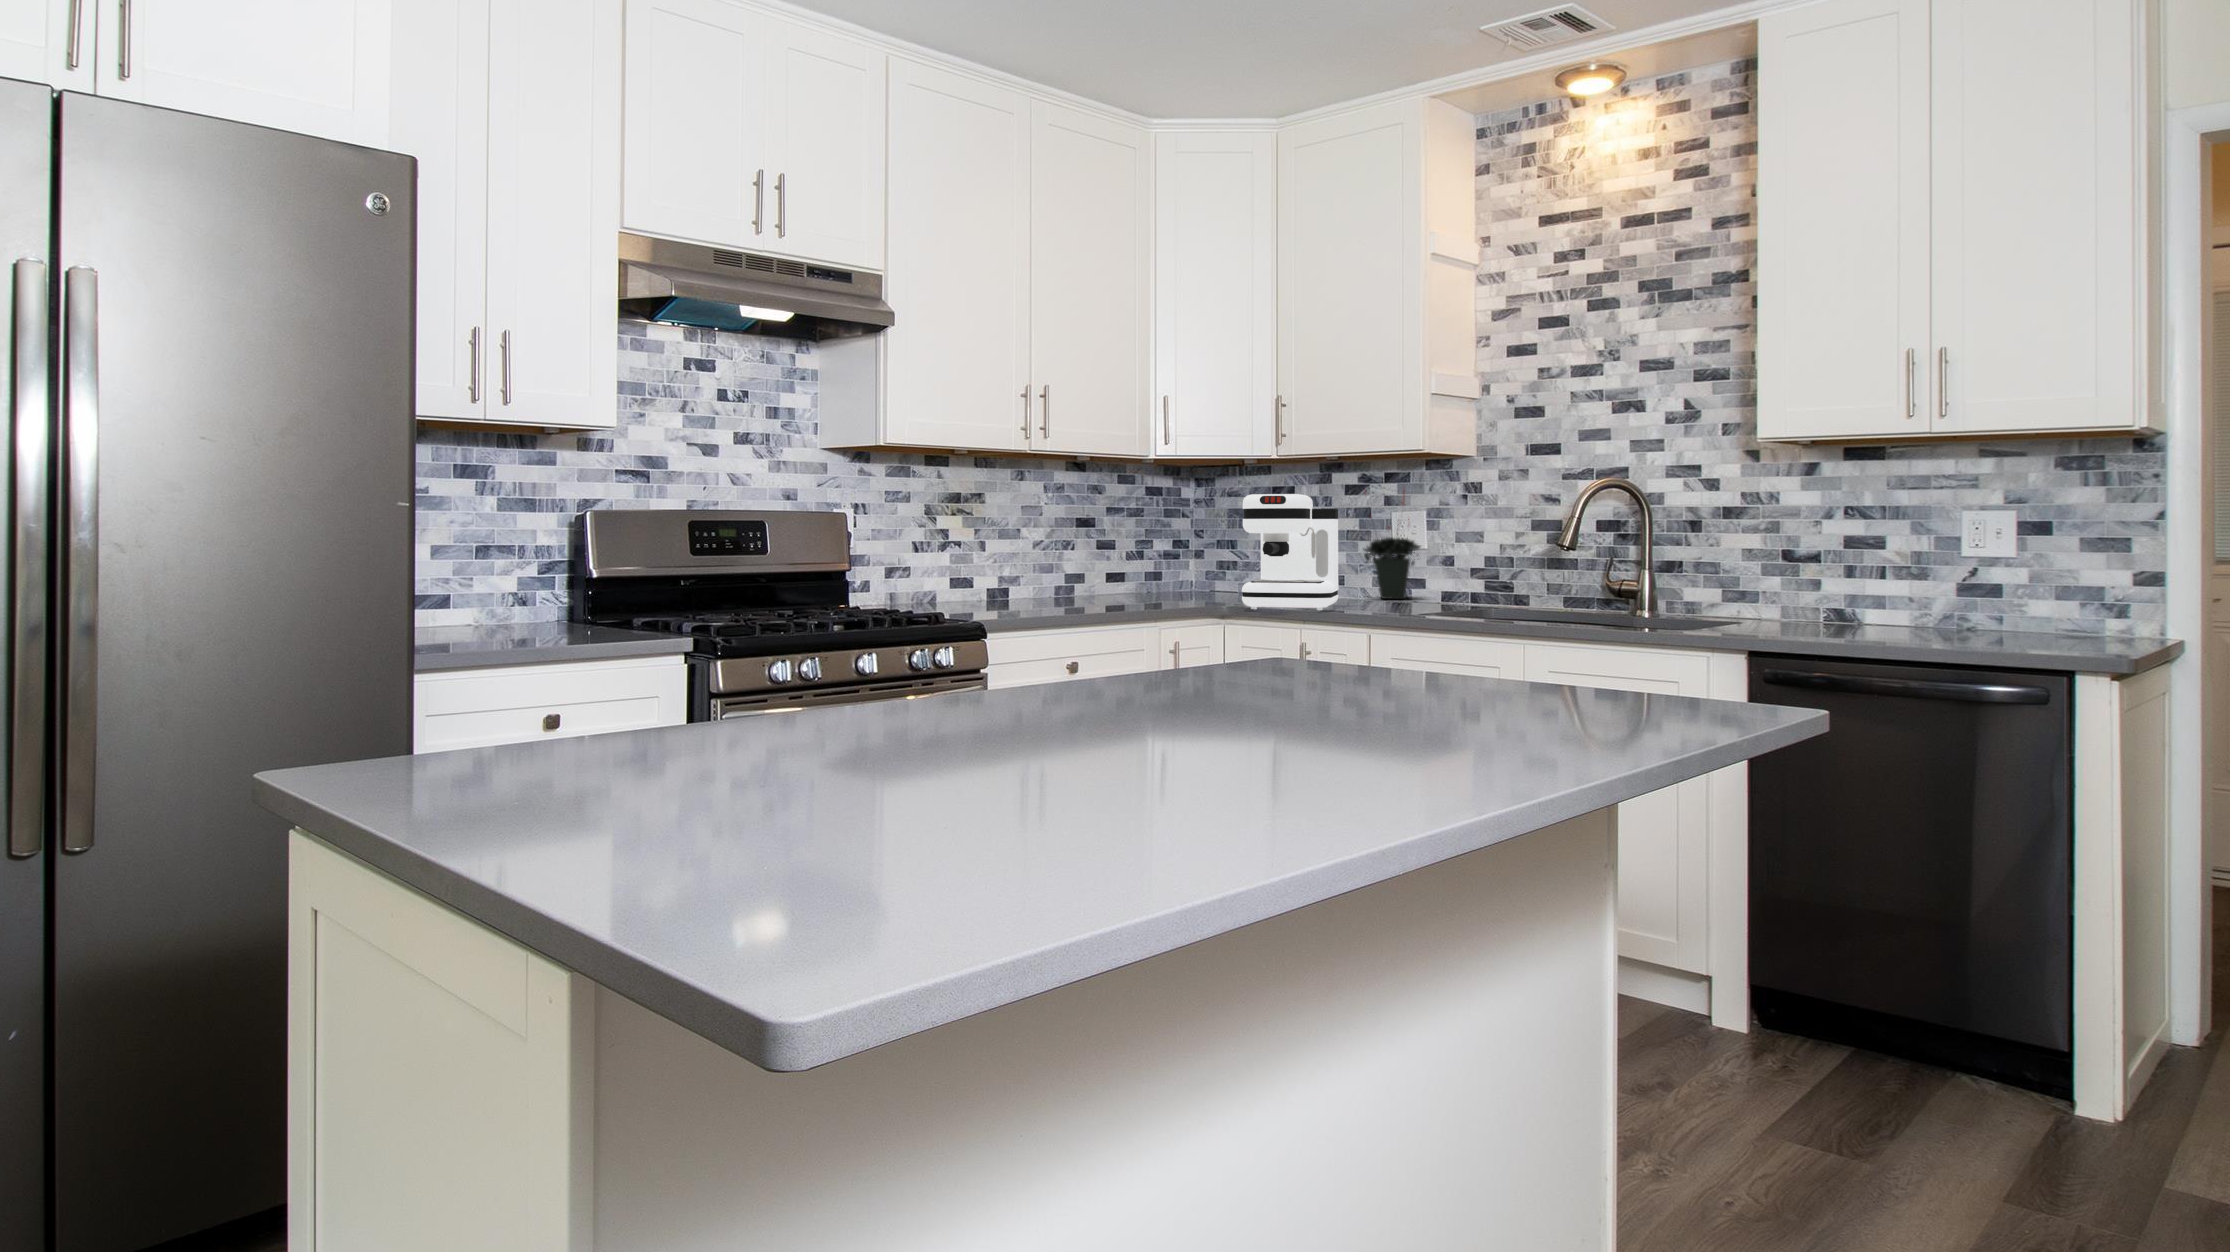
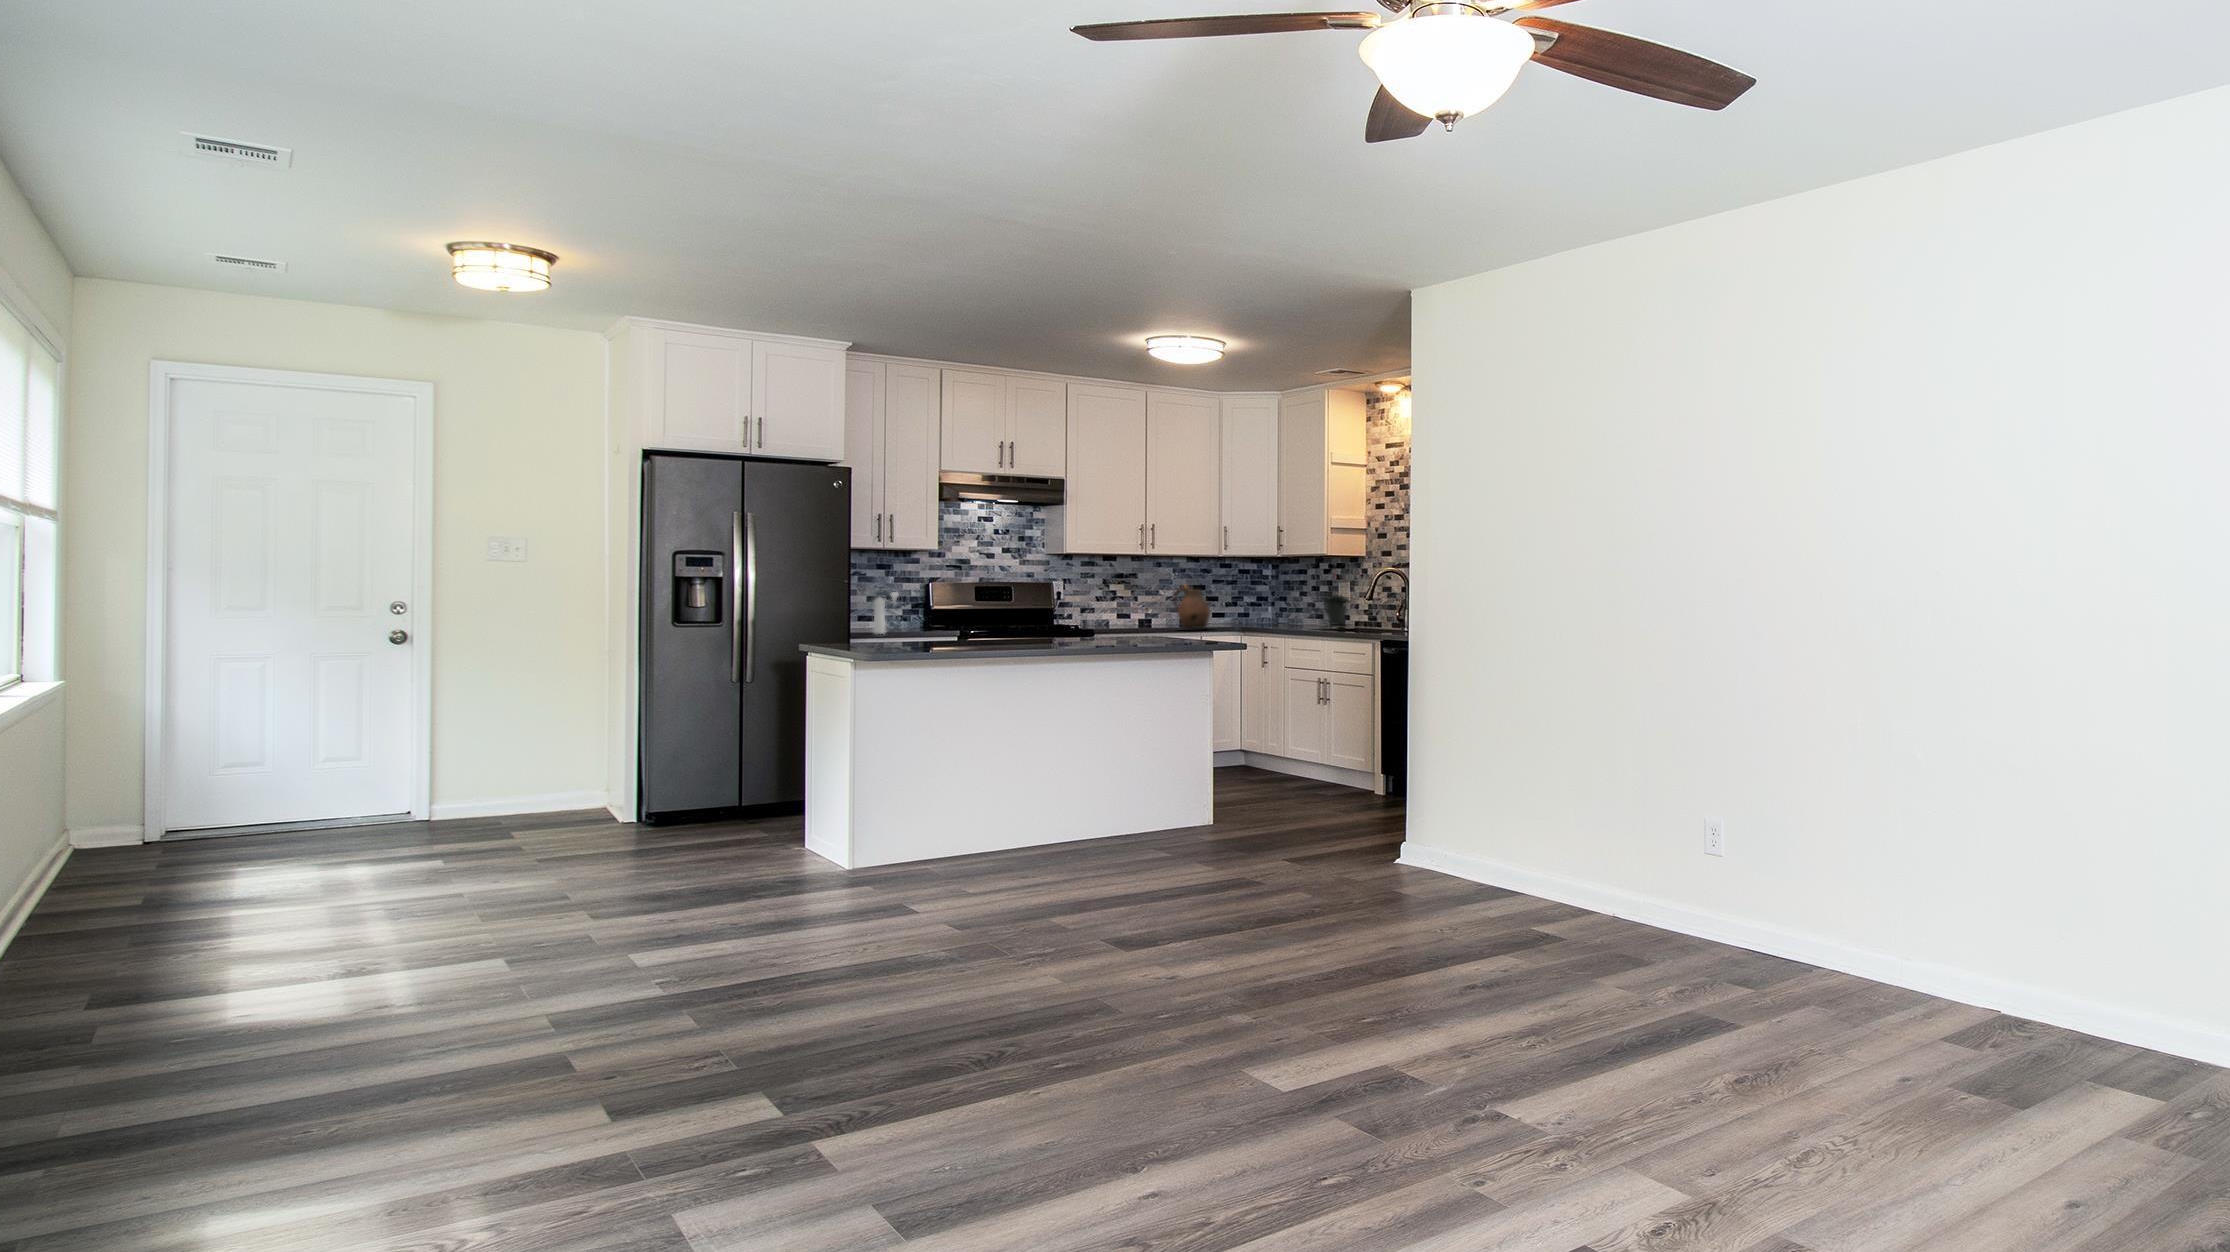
coffee maker: present [1242,494,1338,610] -> none [1244,574,1296,628]
ceramic pitcher: none [1100,515,1196,617] -> present [1174,585,1210,629]
pepper mill: none [475,538,539,657] -> present [873,592,898,634]

